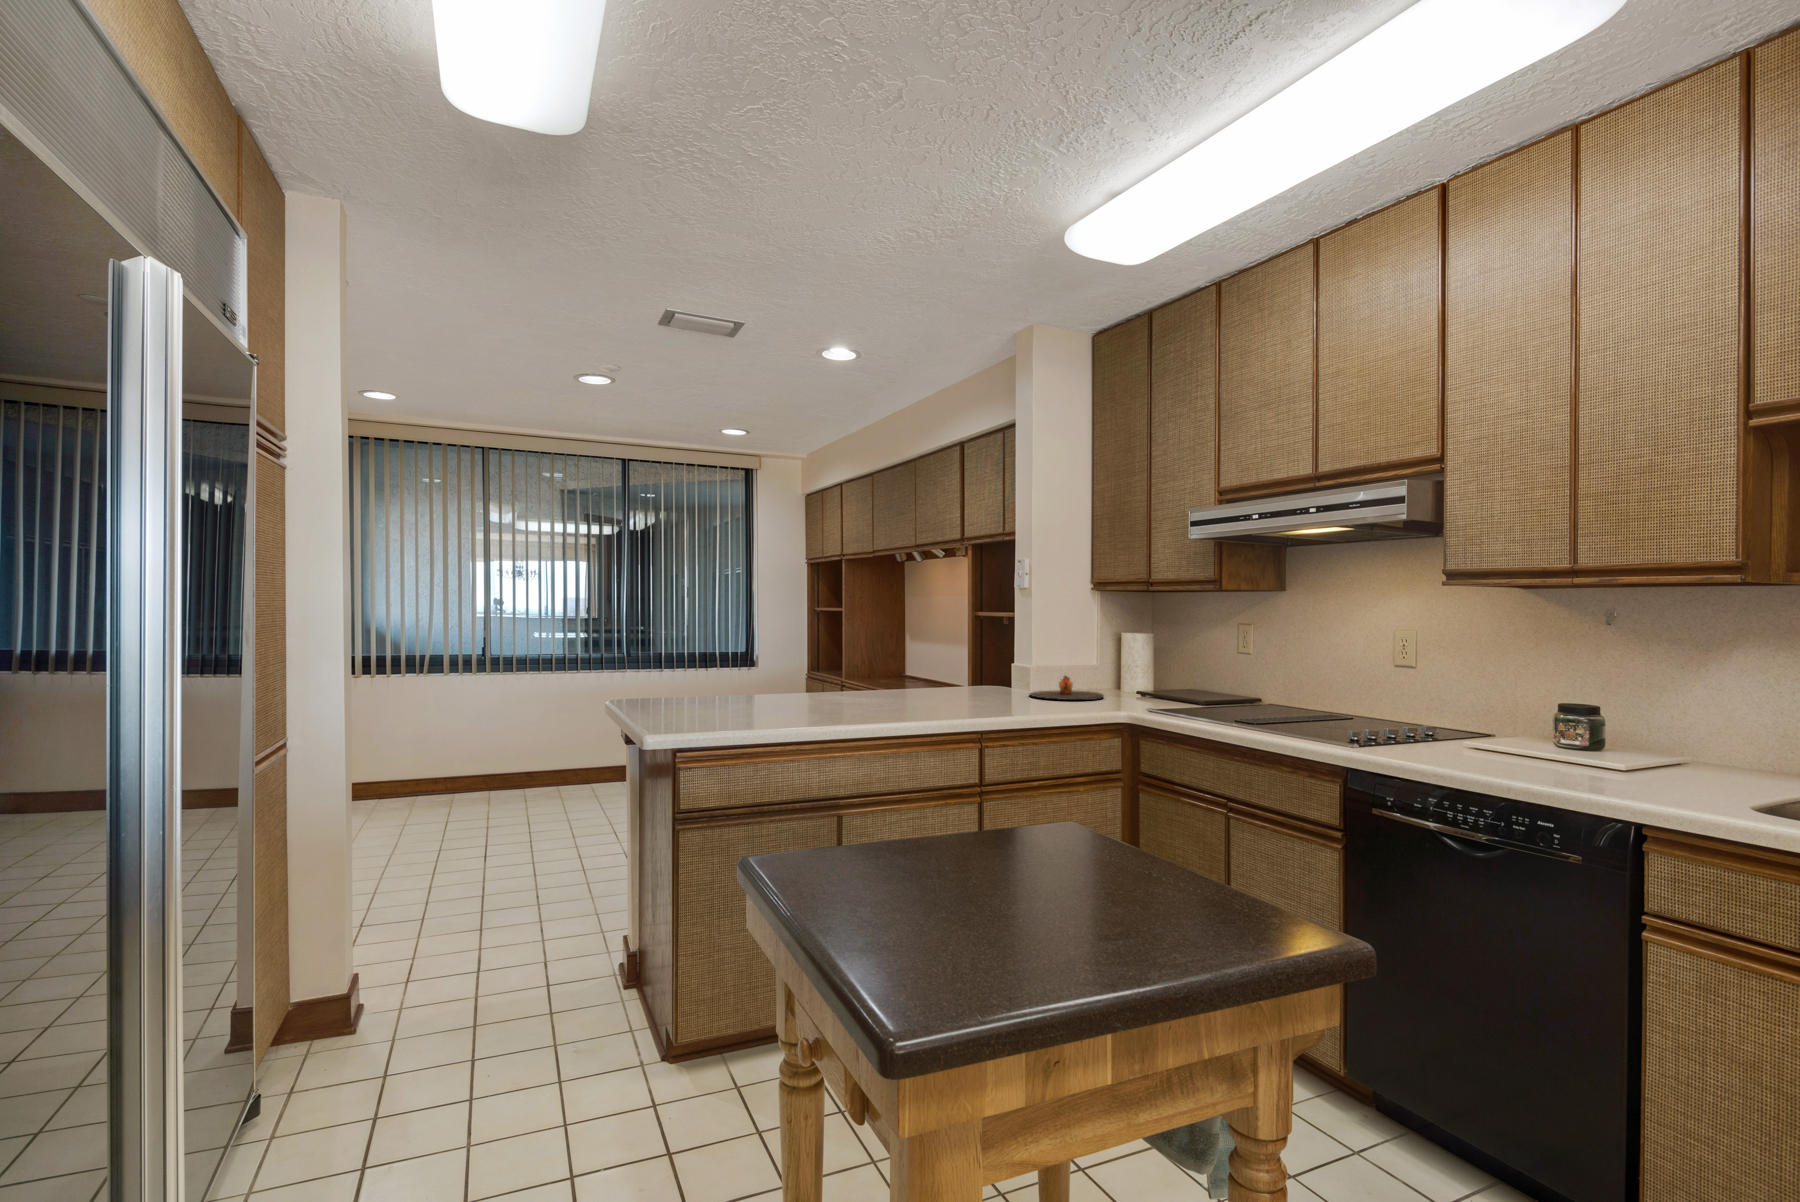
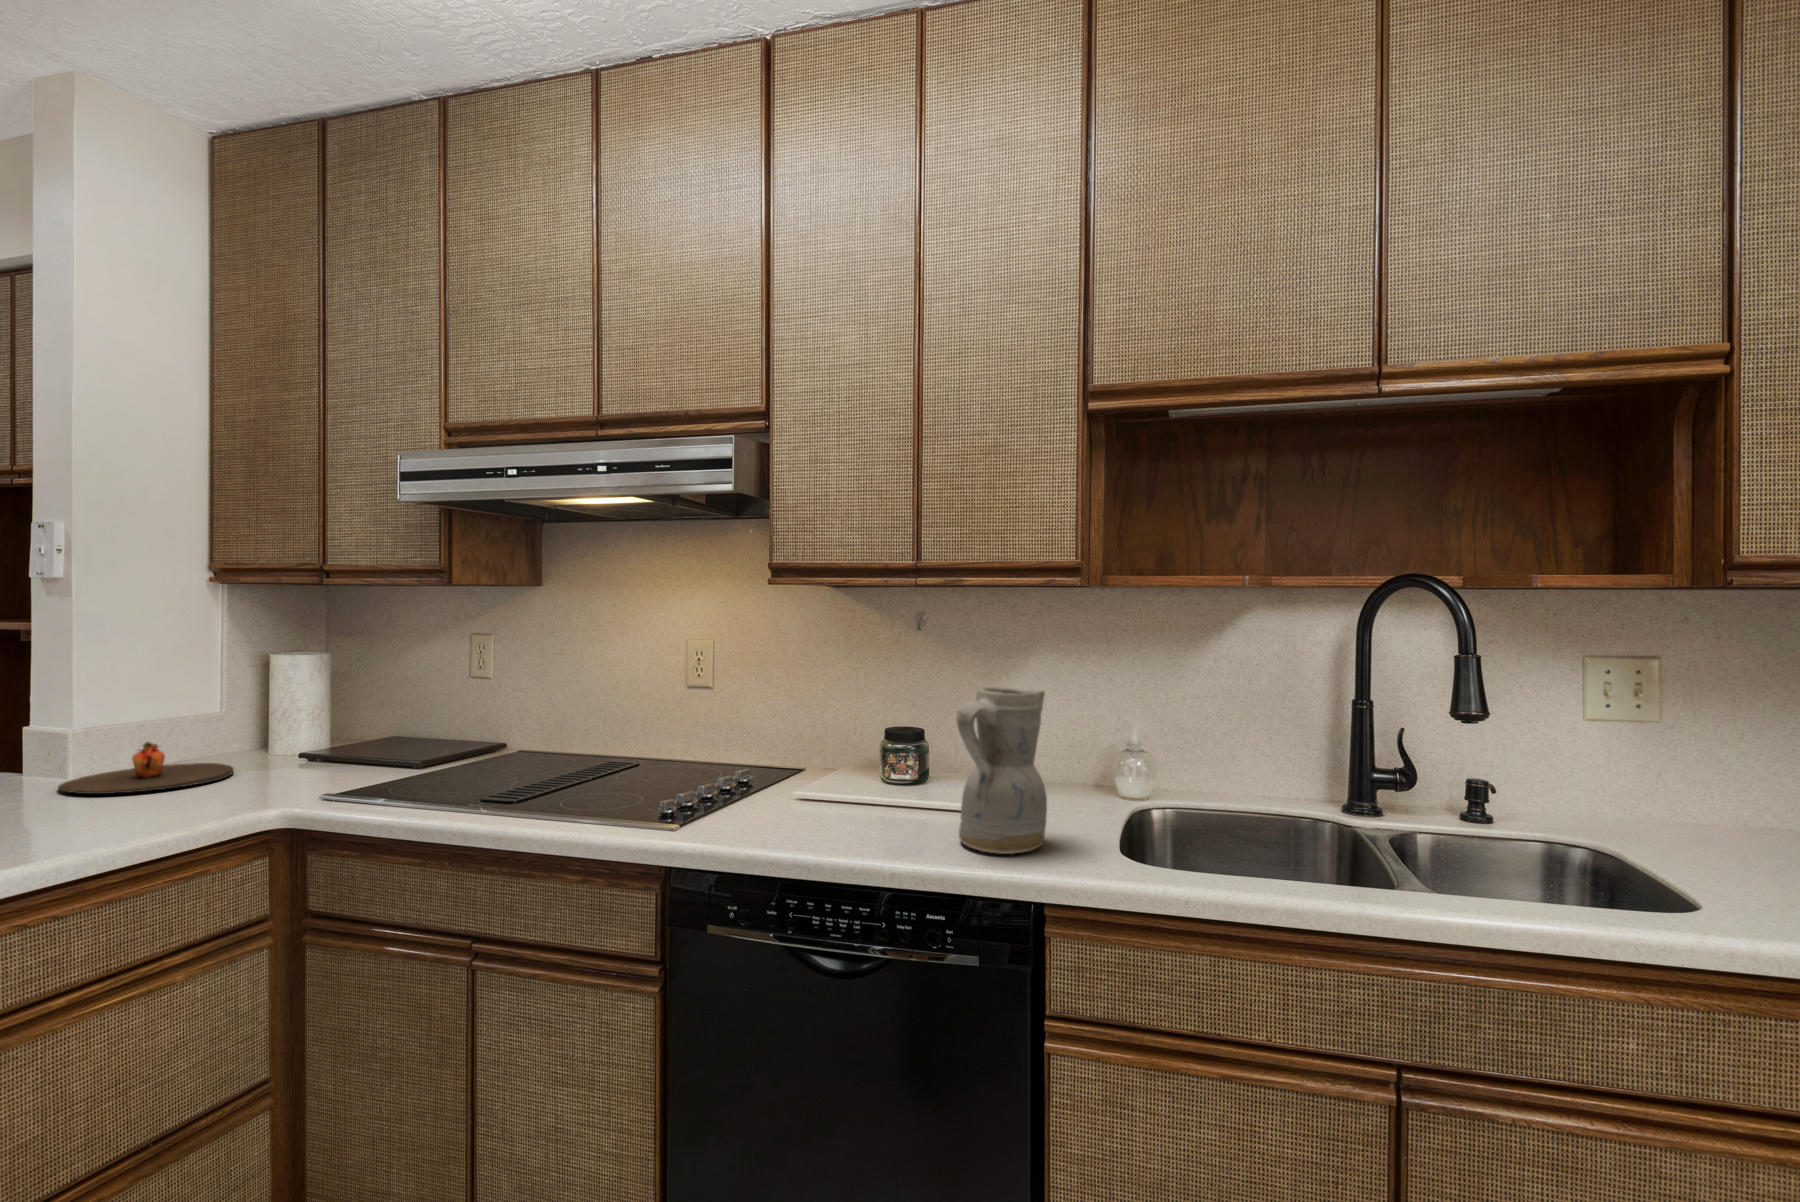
ceramic pitcher: none [1572,662,1675,792] -> present [957,687,1047,854]

